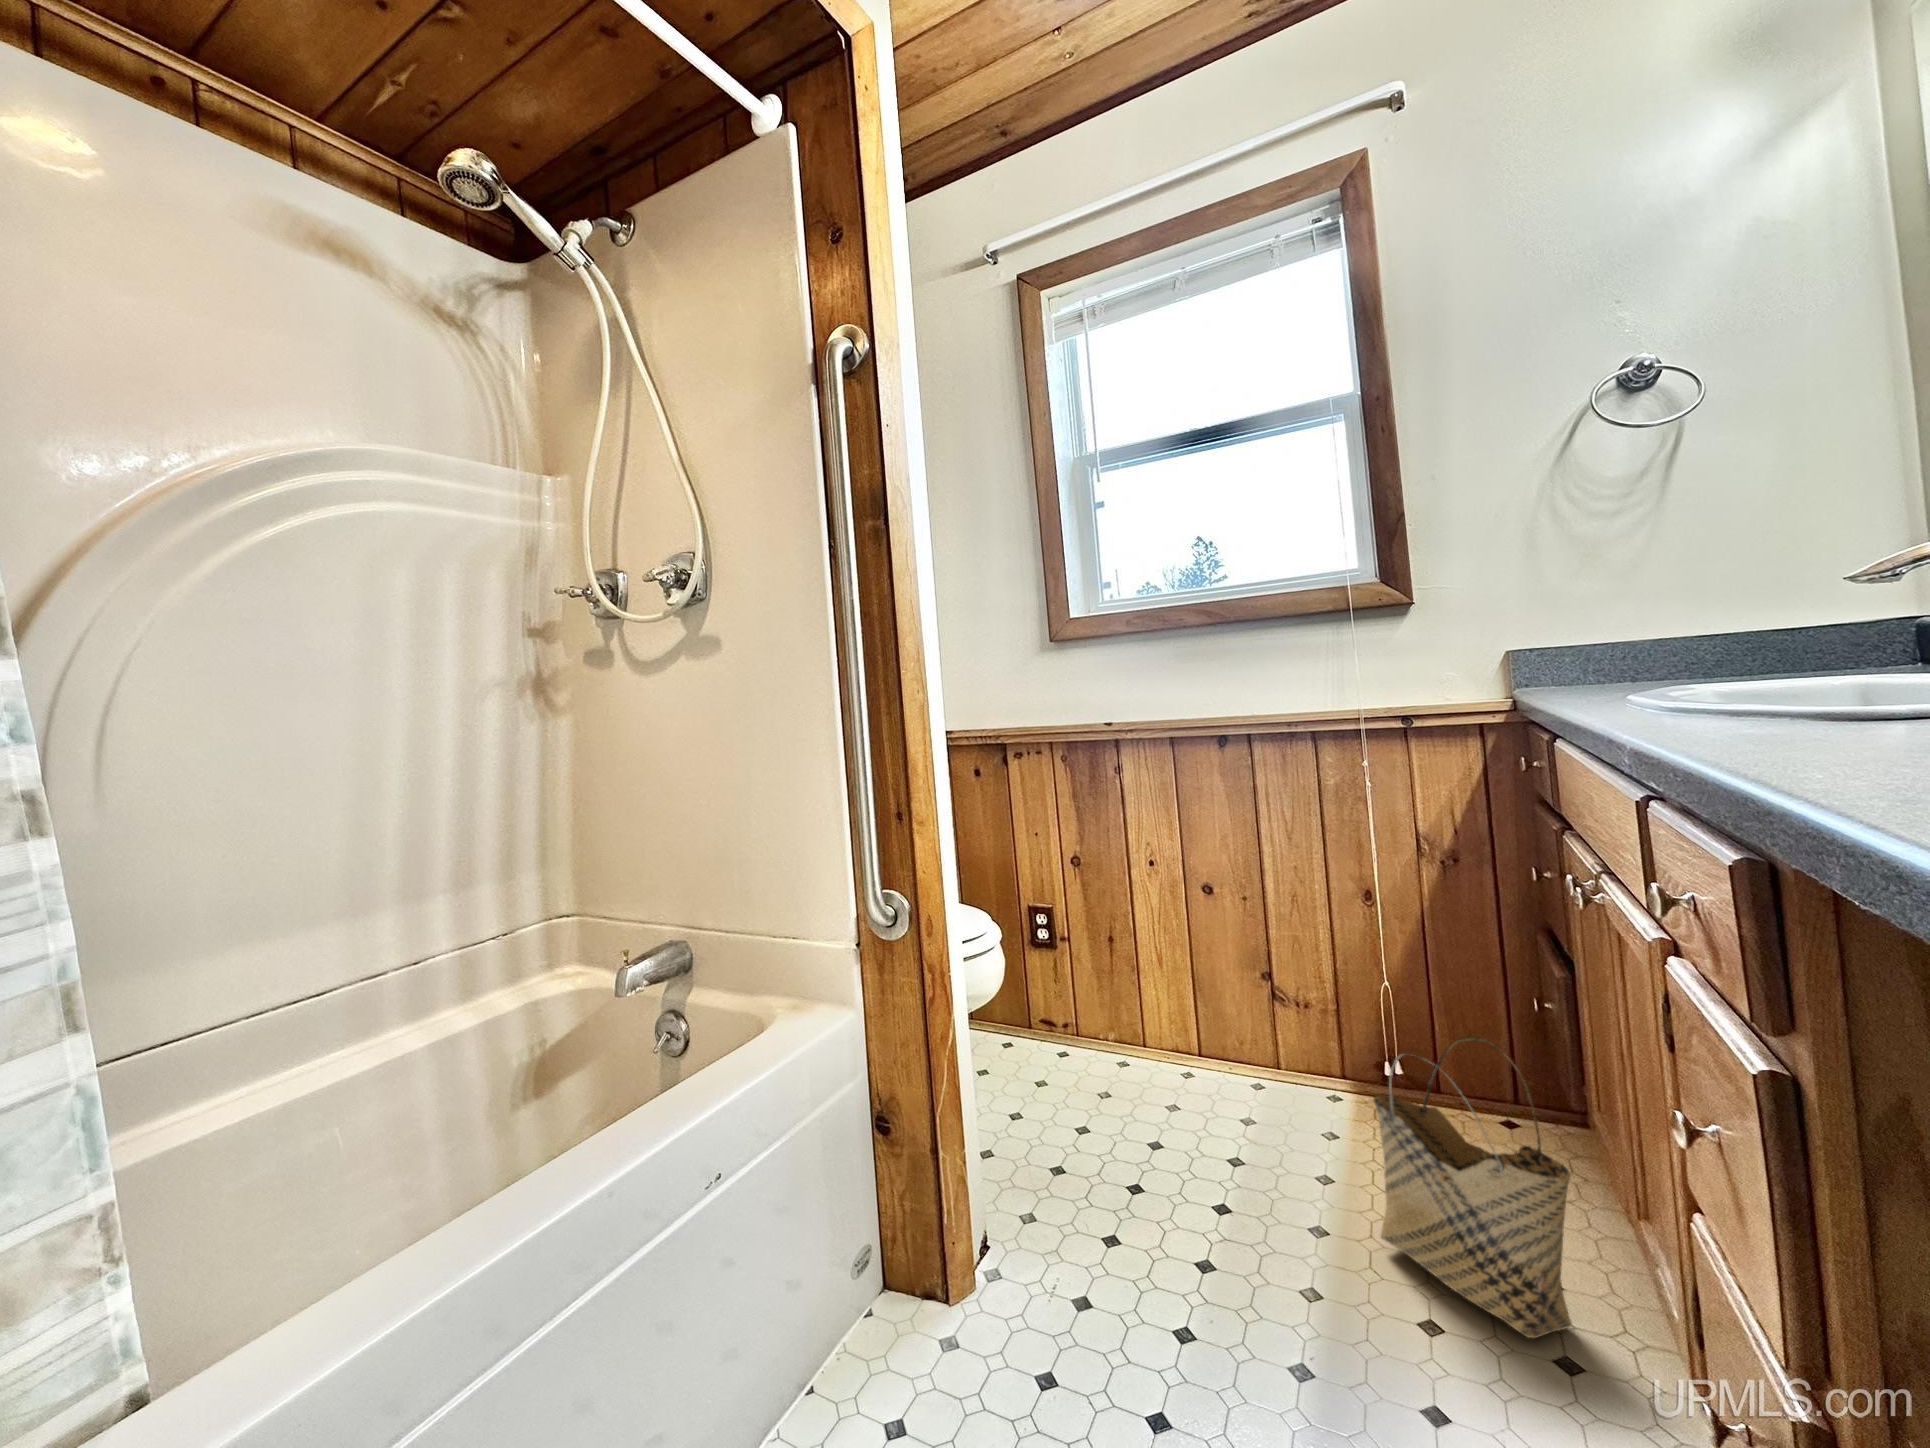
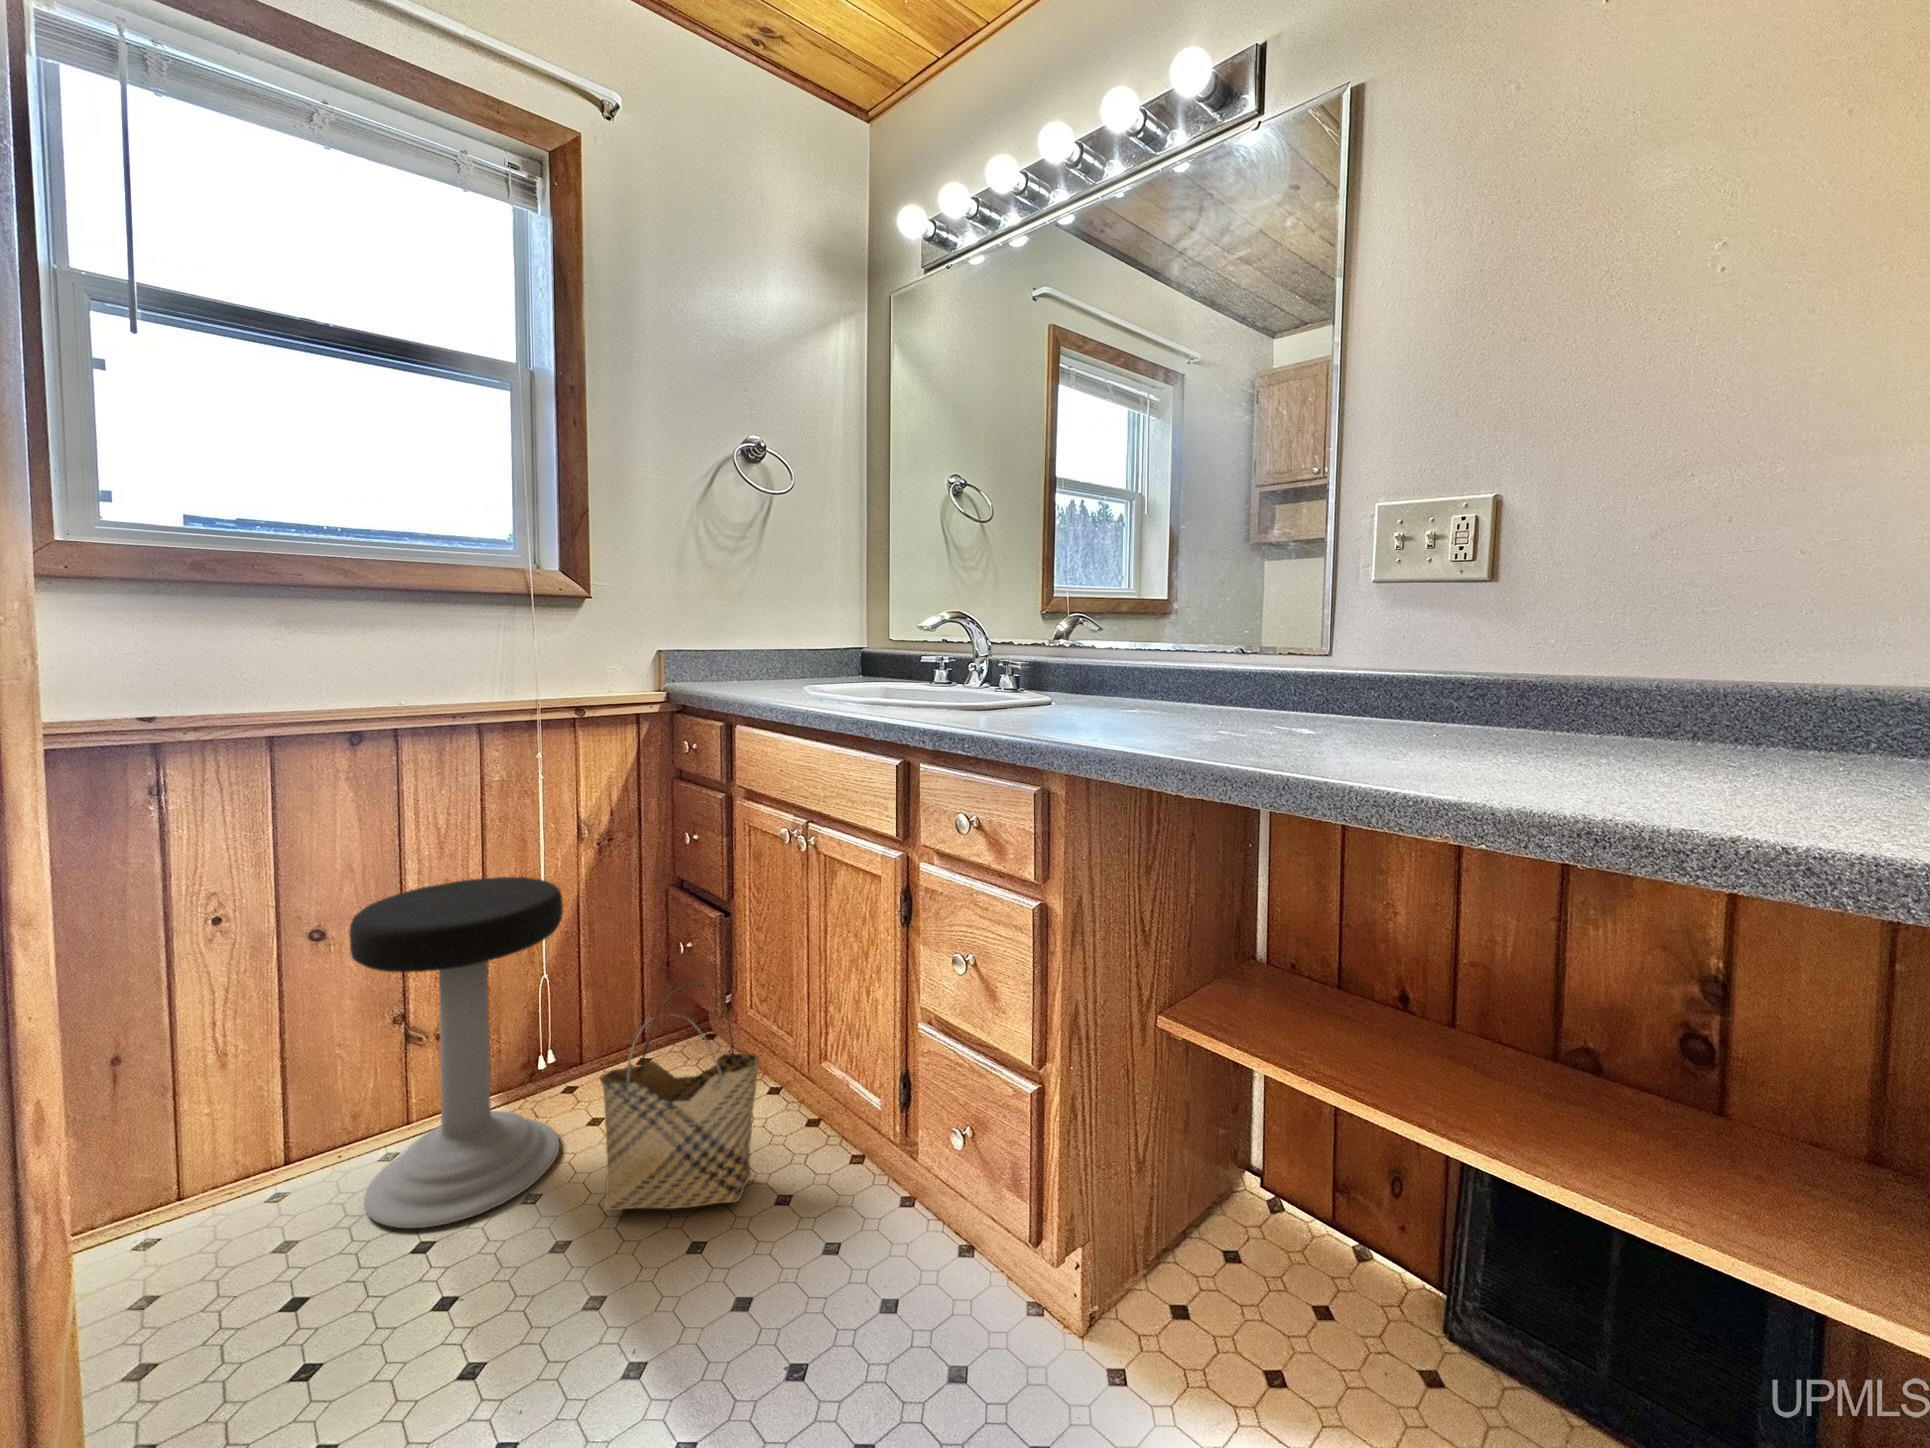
stool: none [1200,869,1383,1174] -> present [349,877,563,1228]

